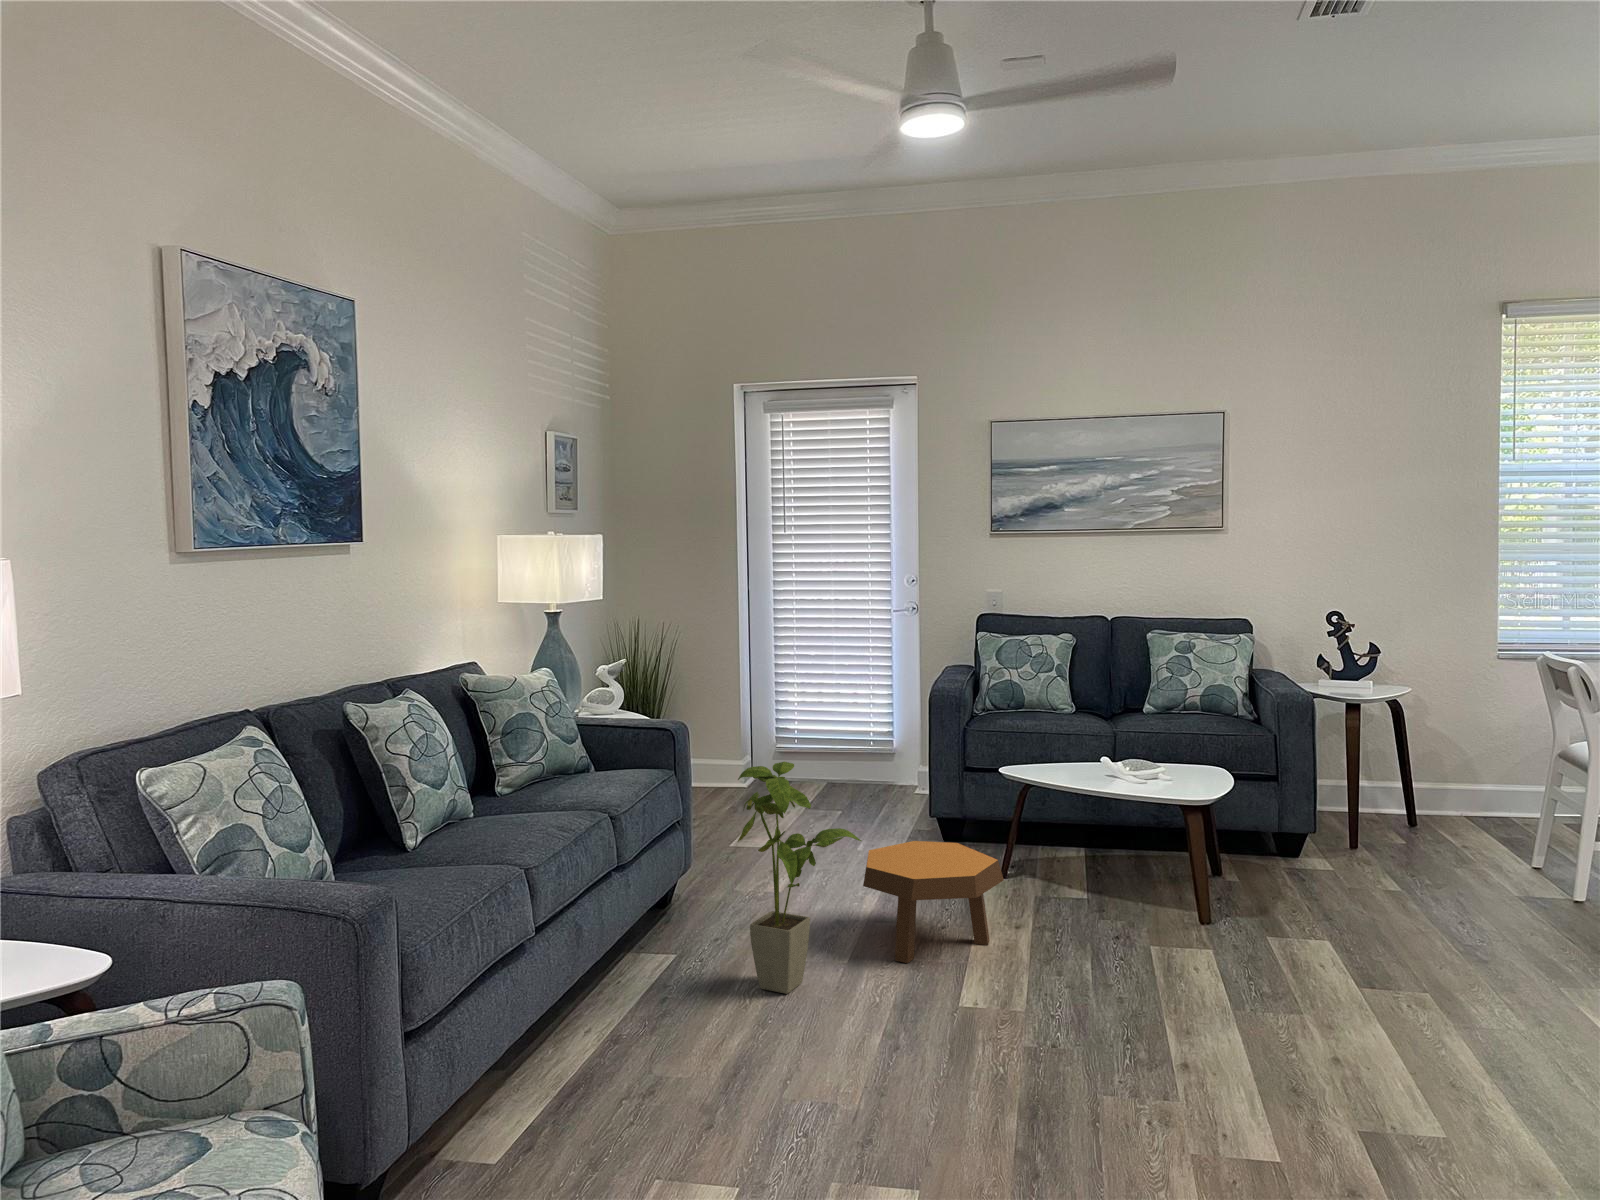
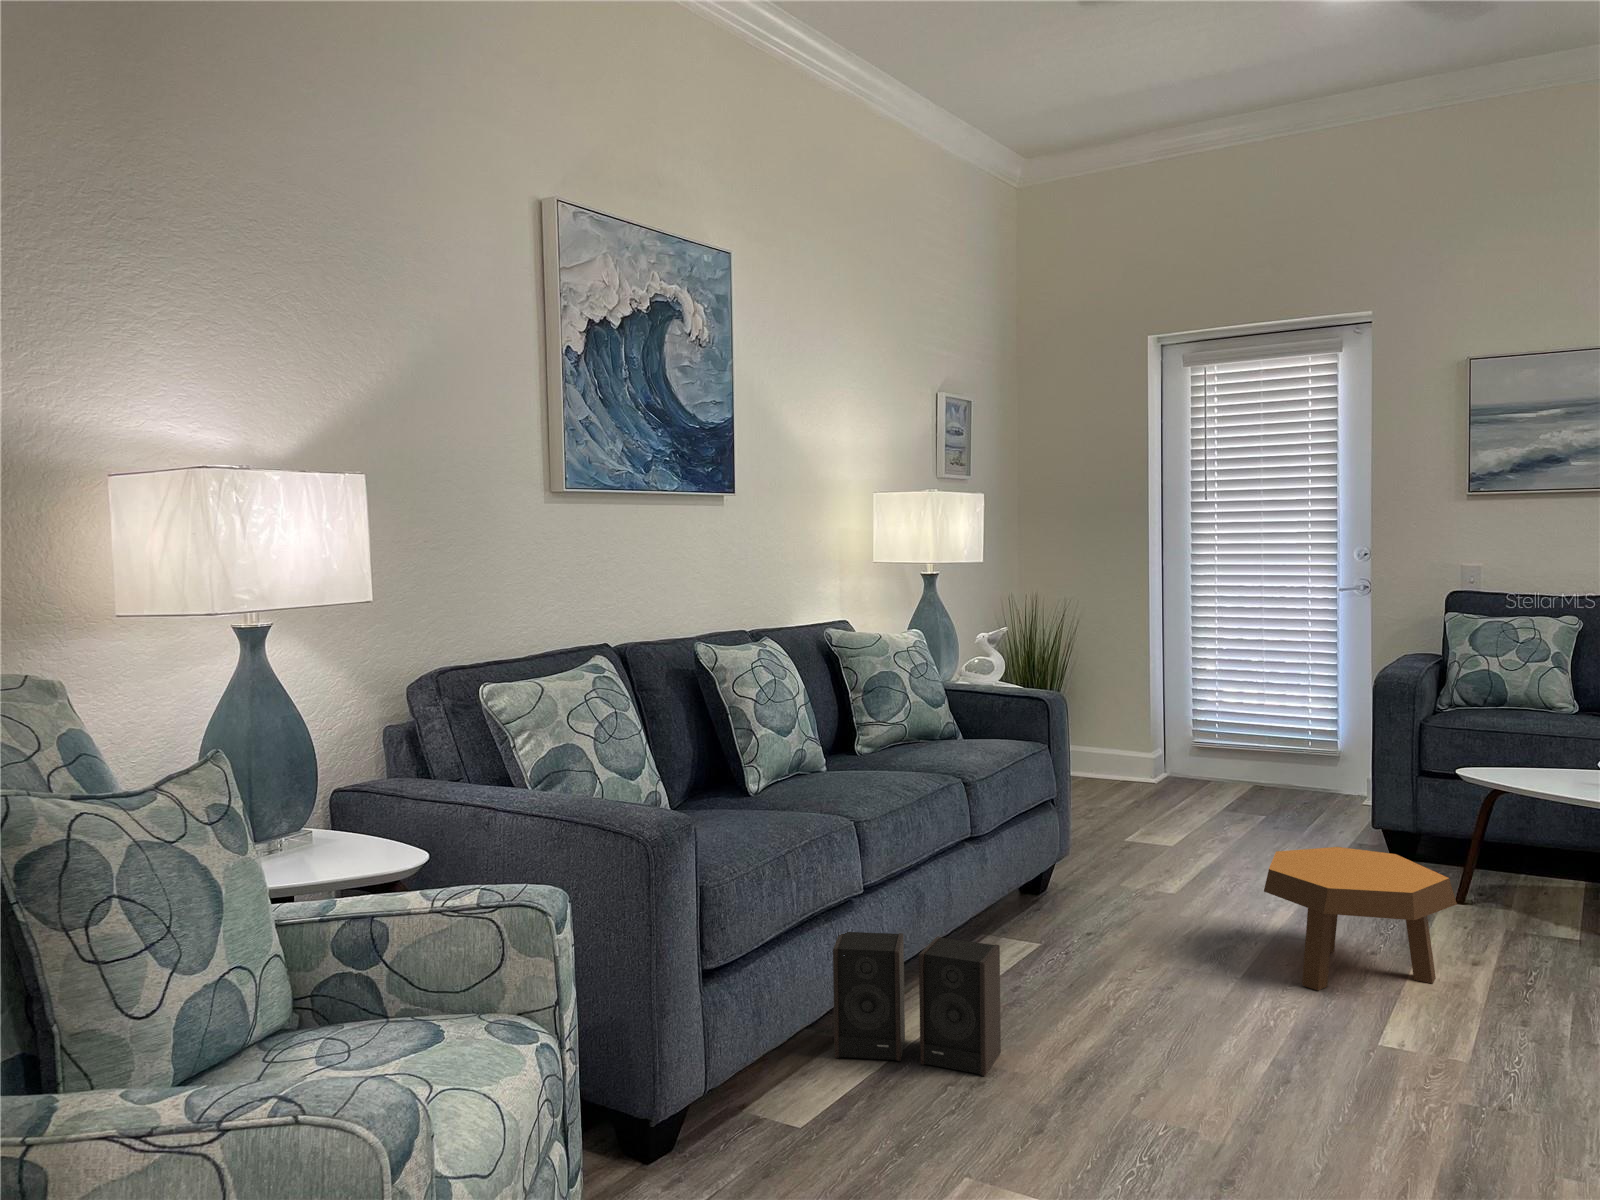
house plant: present [738,762,861,994] -> none [1101,731,1256,1004]
speaker: none [514,965,666,1090] -> present [833,932,1001,1076]

